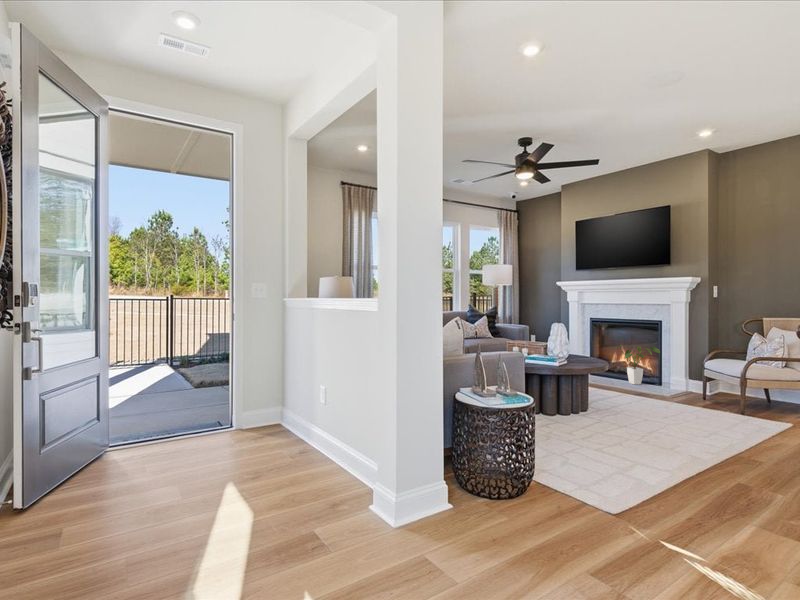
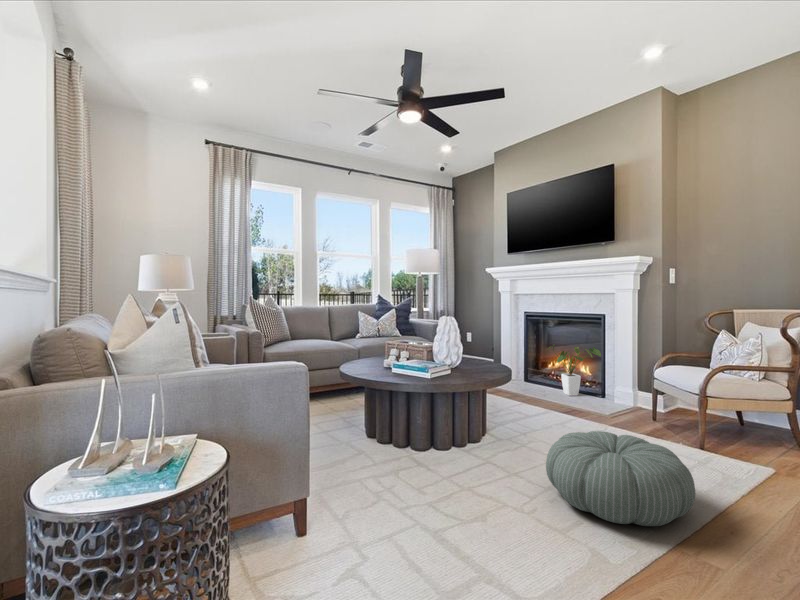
pouf: none [648,398,743,446] -> present [546,431,695,526]

